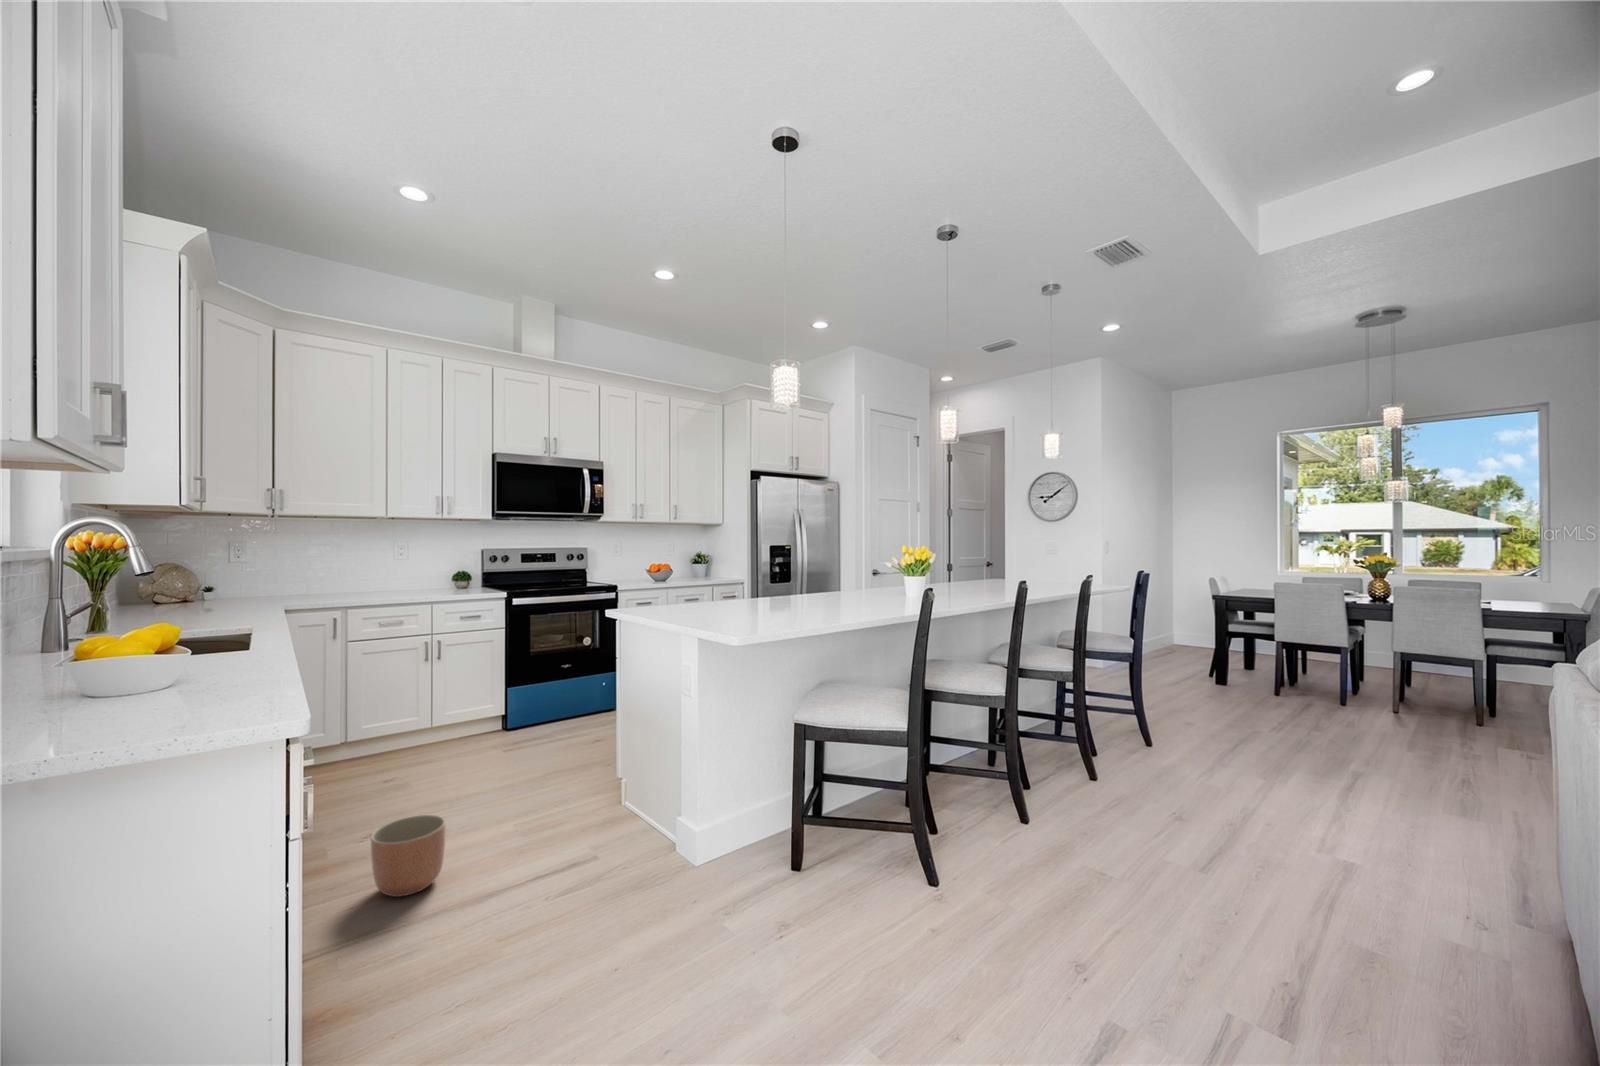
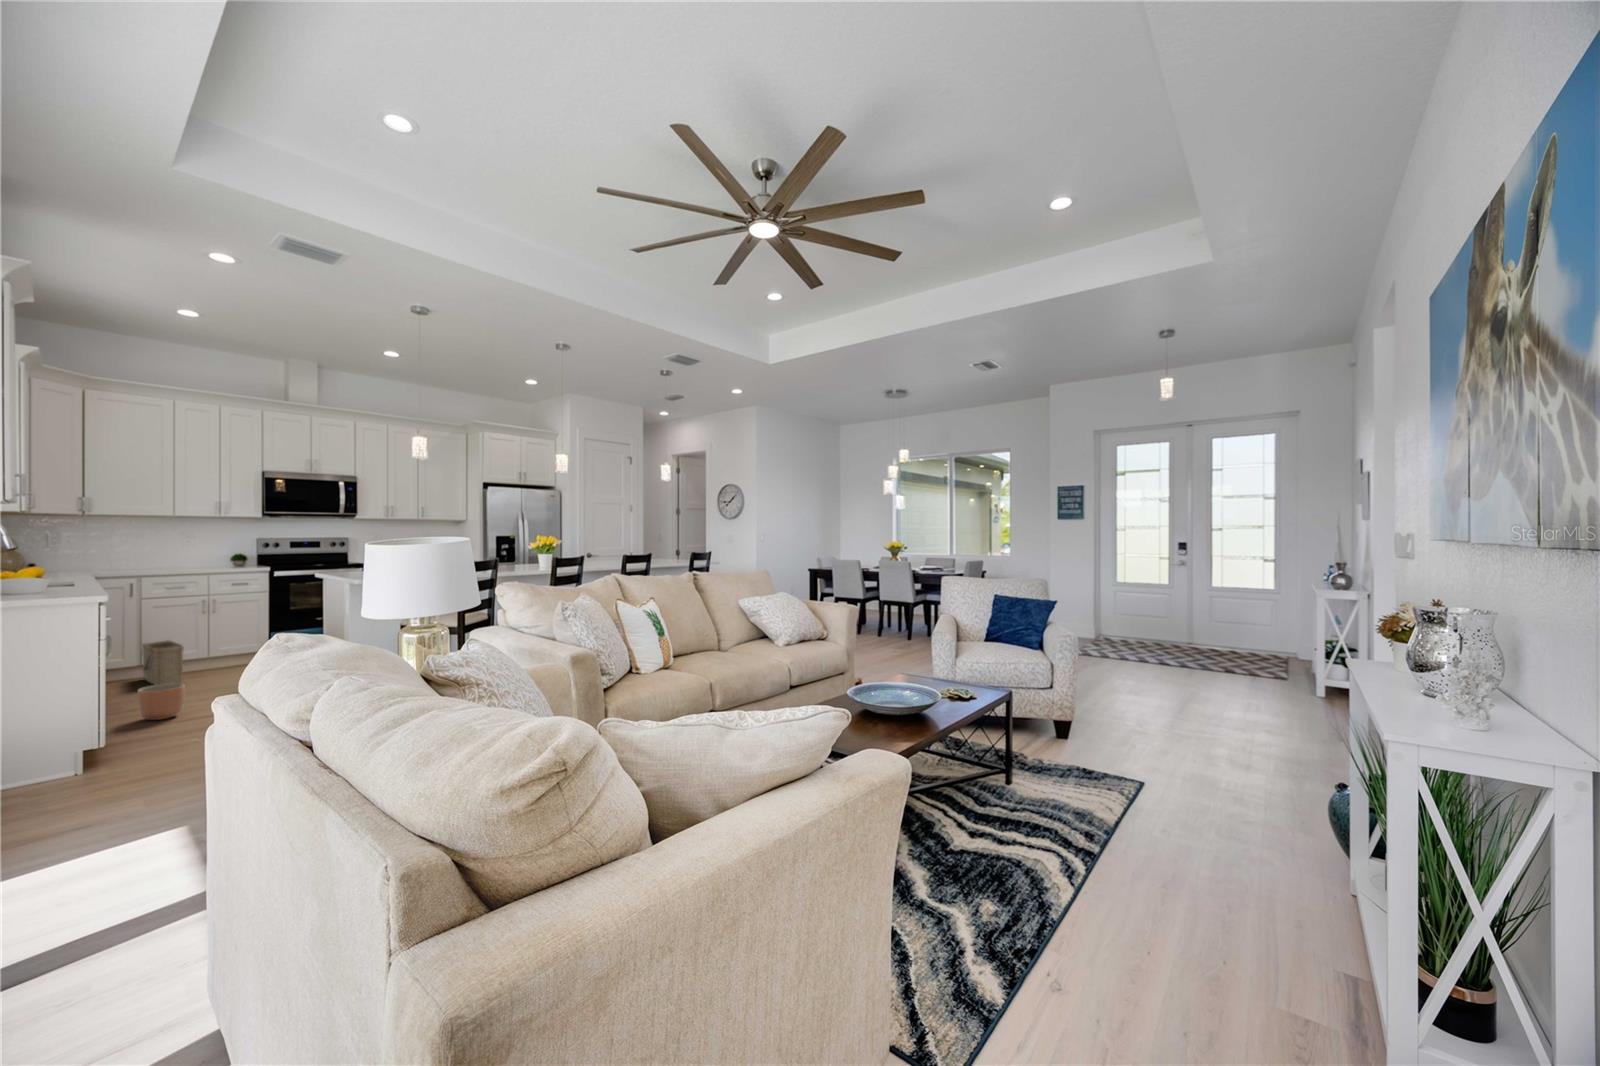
basket: none [349,705,411,784] -> present [142,640,184,685]

